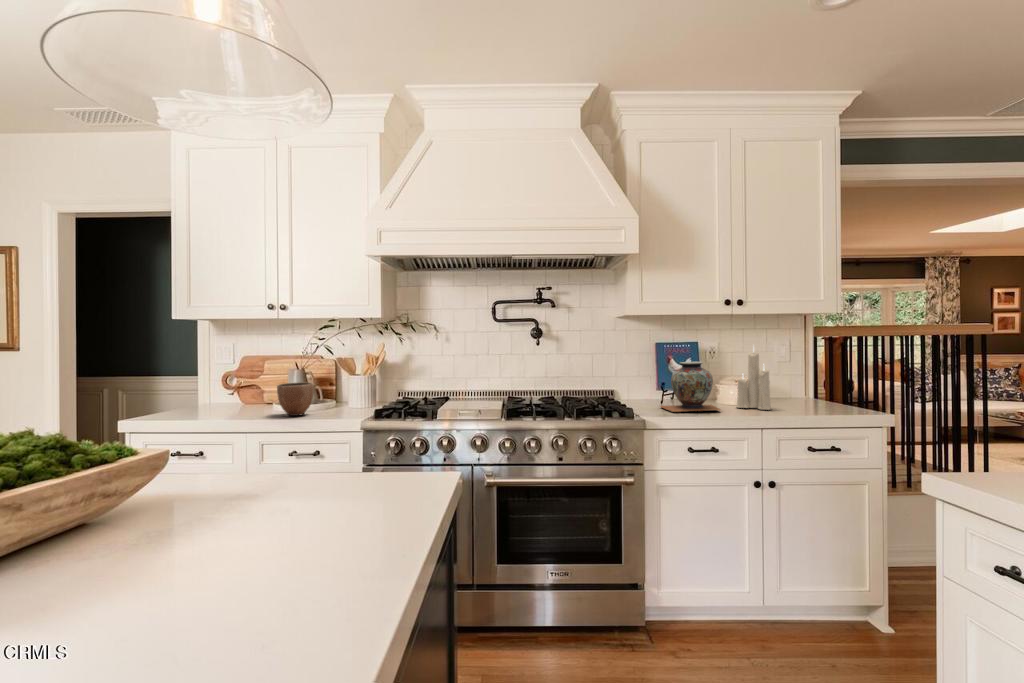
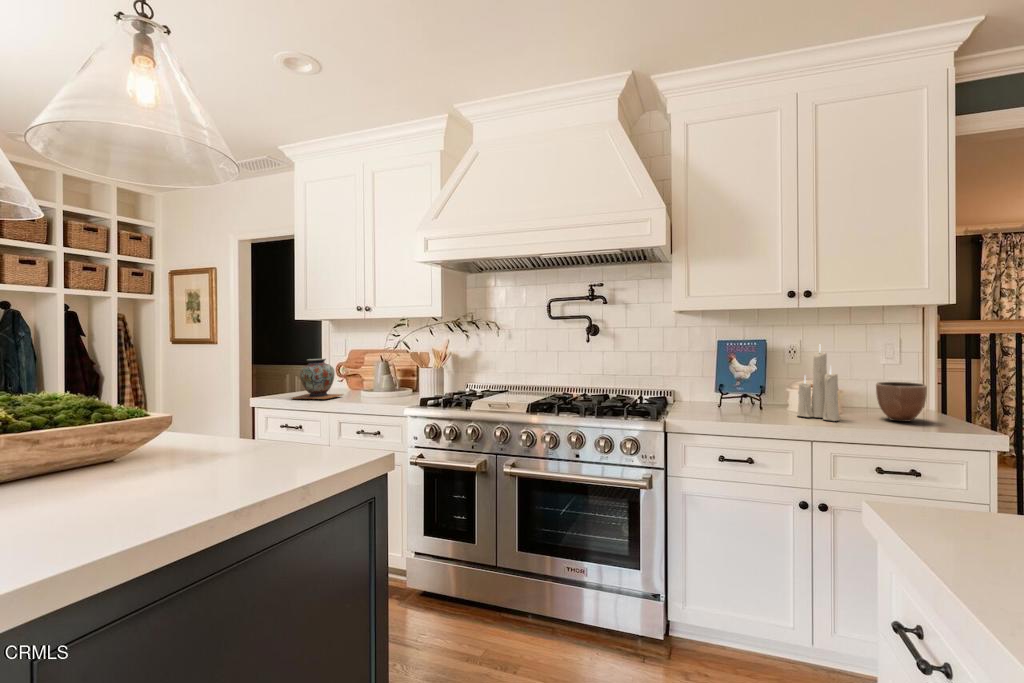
decorative vase: present [661,362,720,412] -> present [292,359,343,399]
decorative bowl: present [277,382,314,416] -> present [876,382,927,421]

